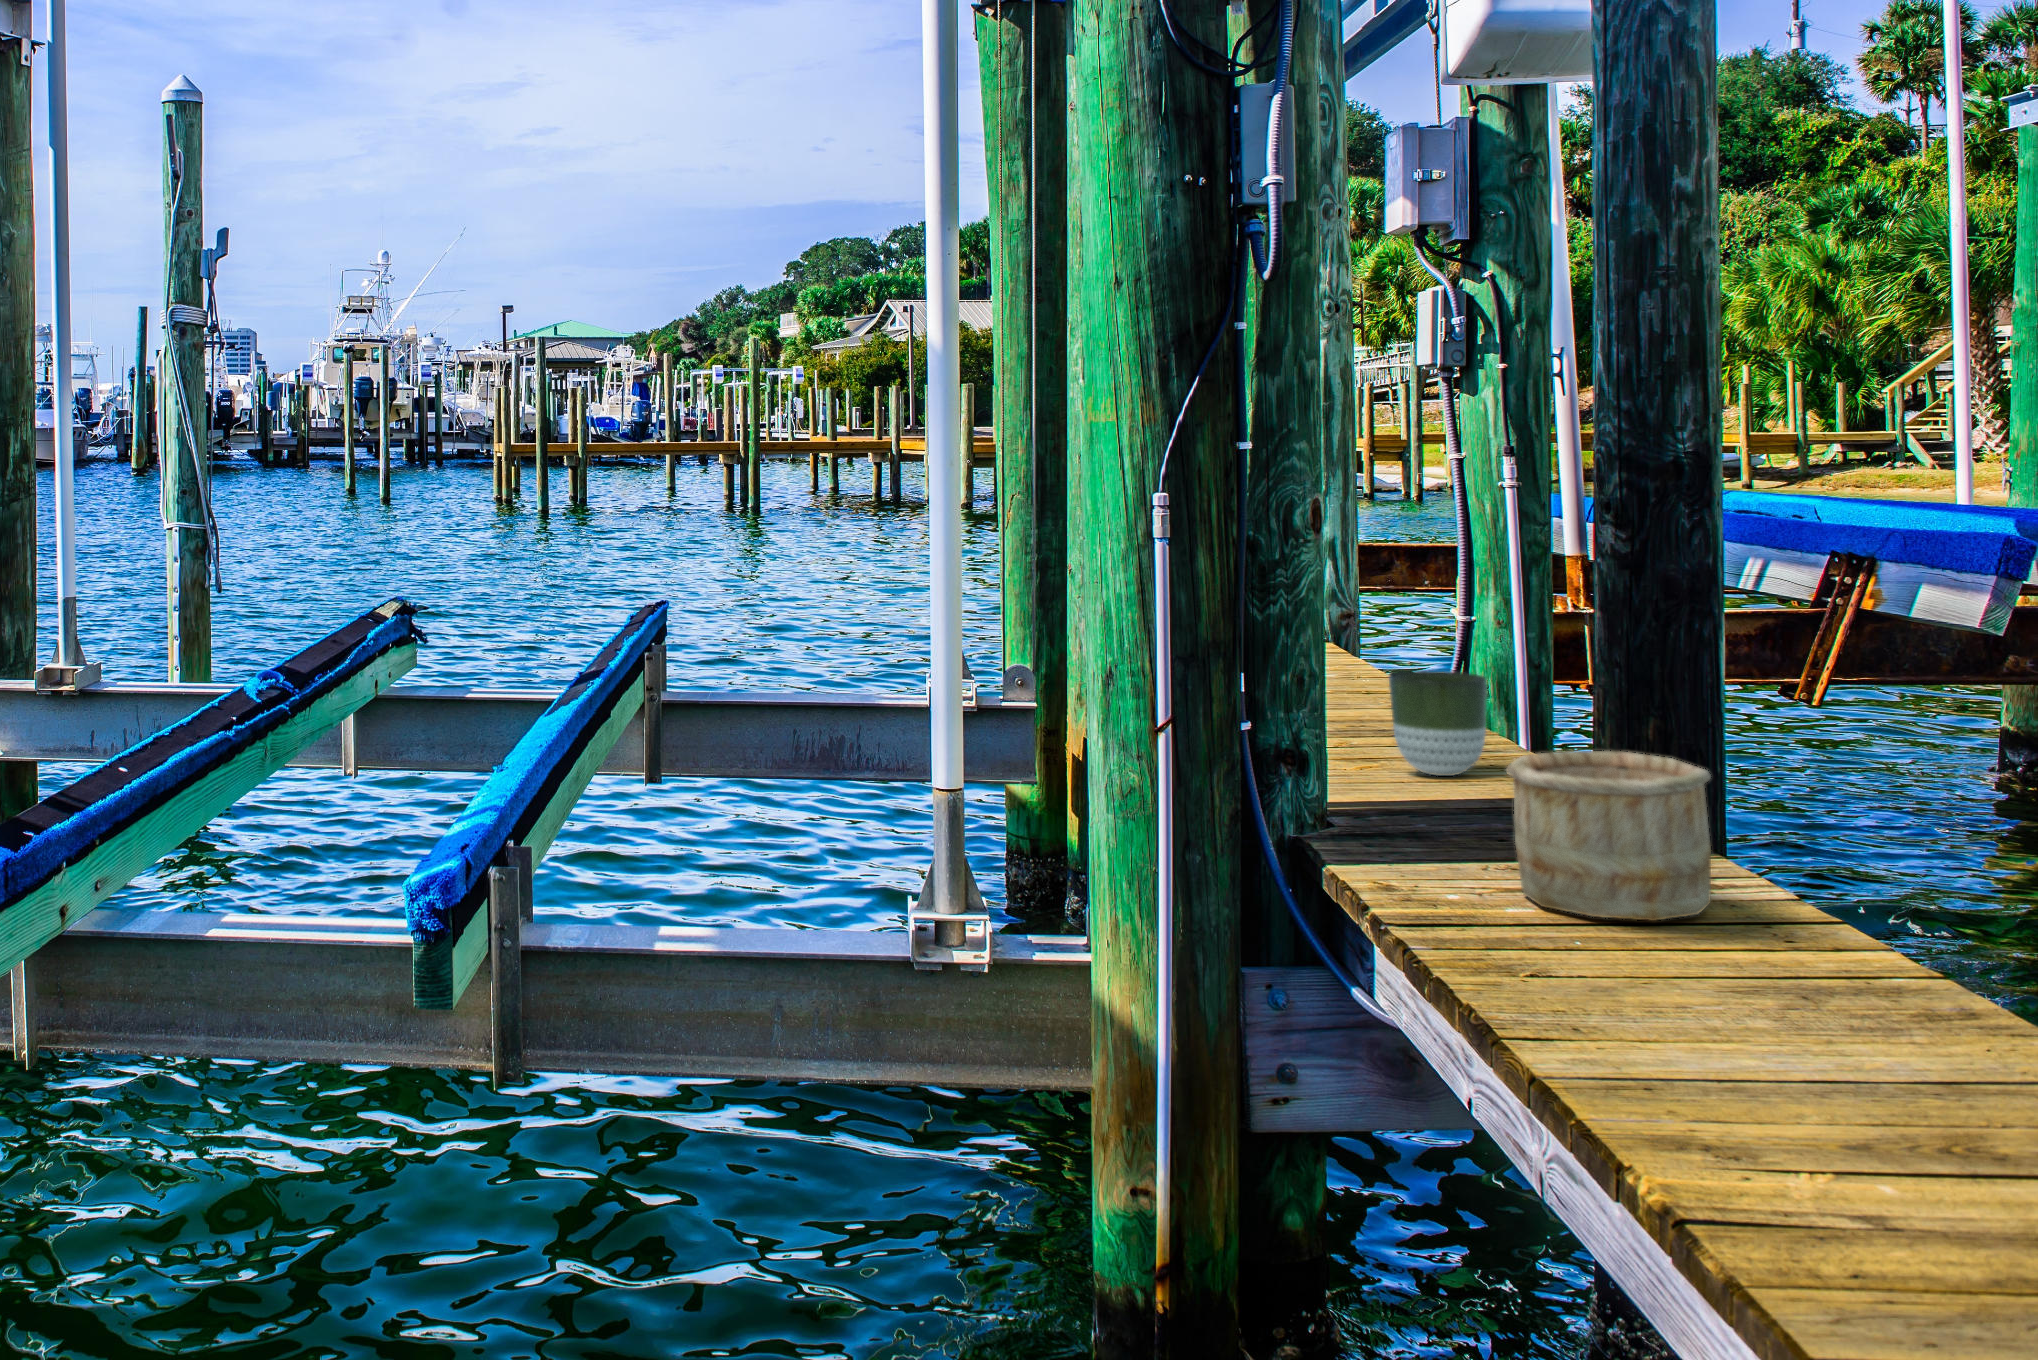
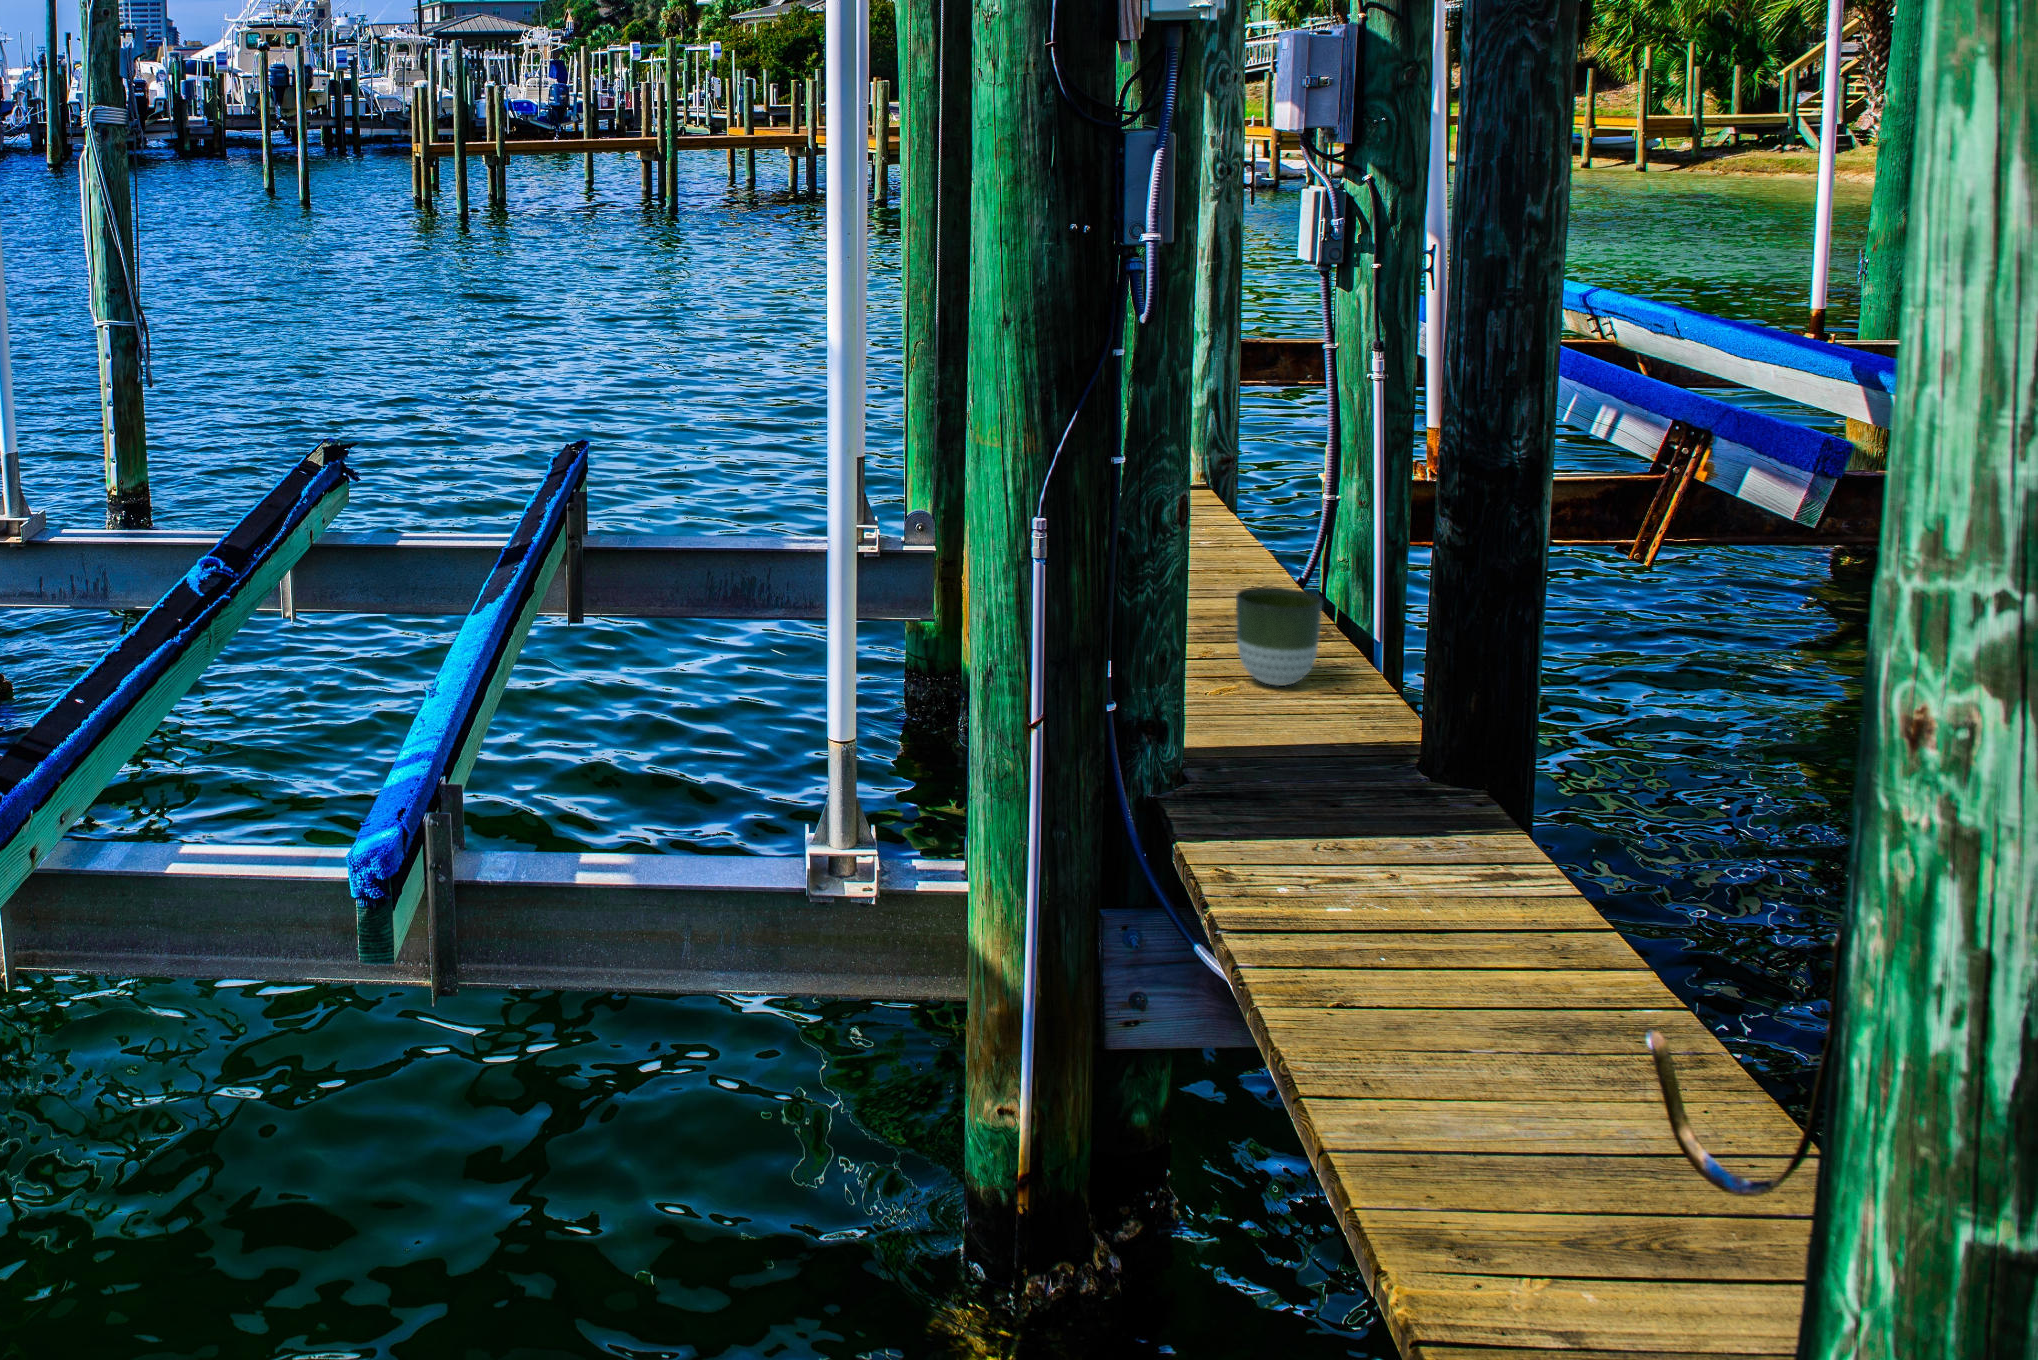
wooden bucket: present [1506,751,1711,921] -> none [1313,747,1485,912]

